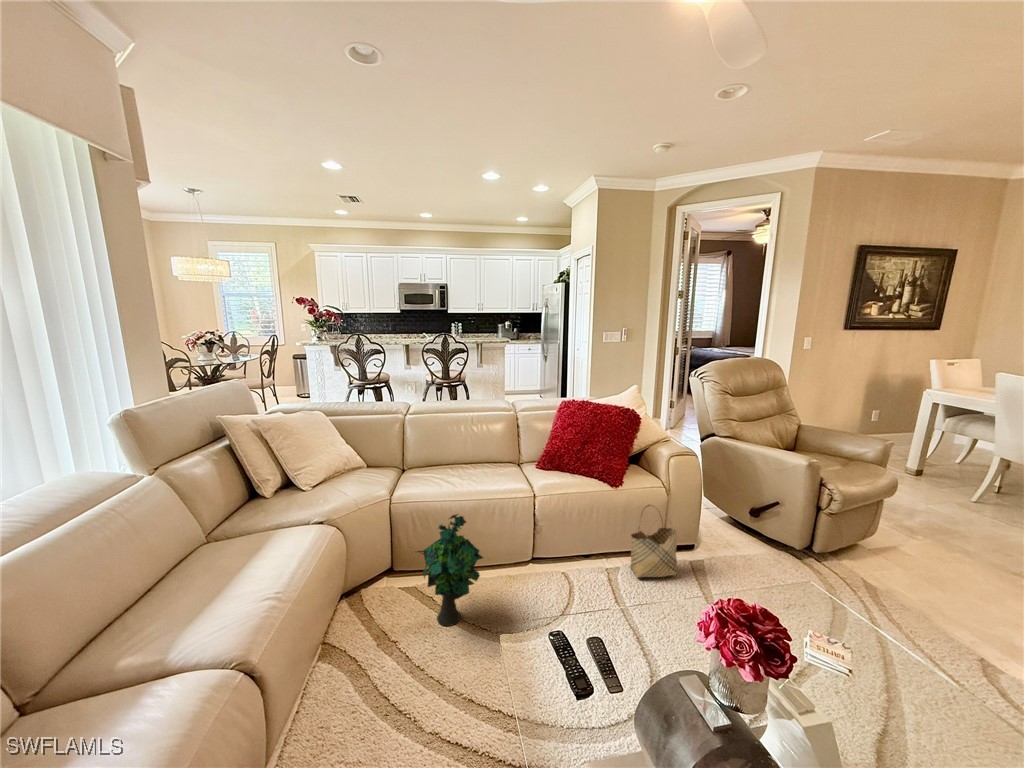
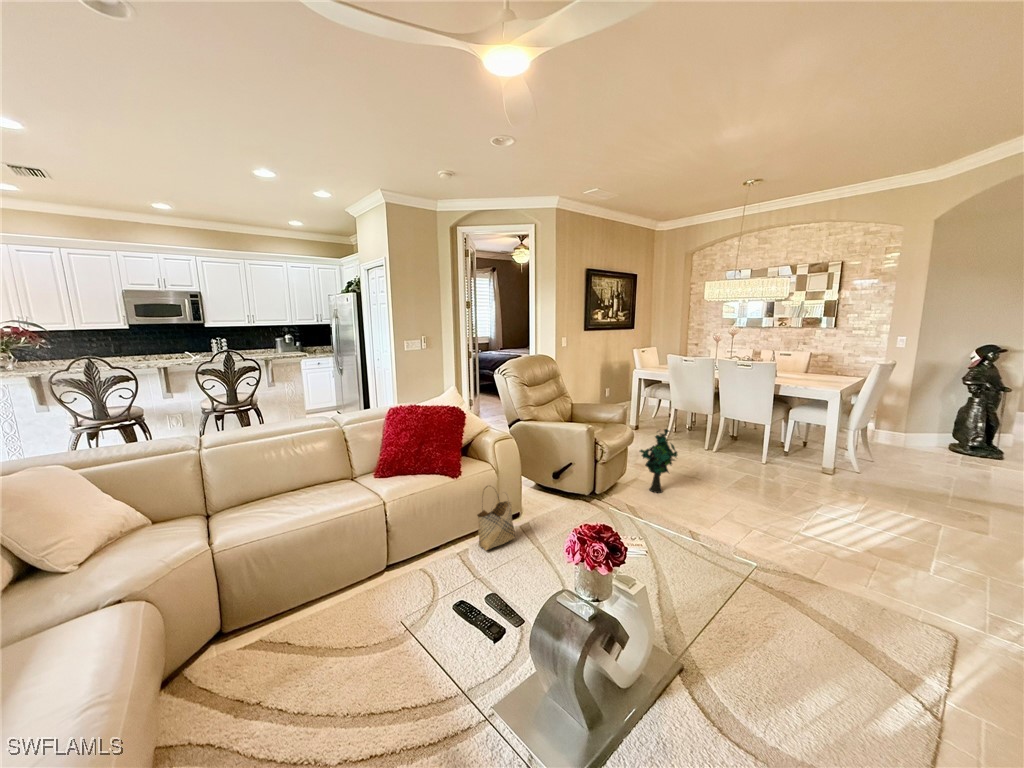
decorative plant: present [417,514,483,626] -> present [640,429,678,493]

